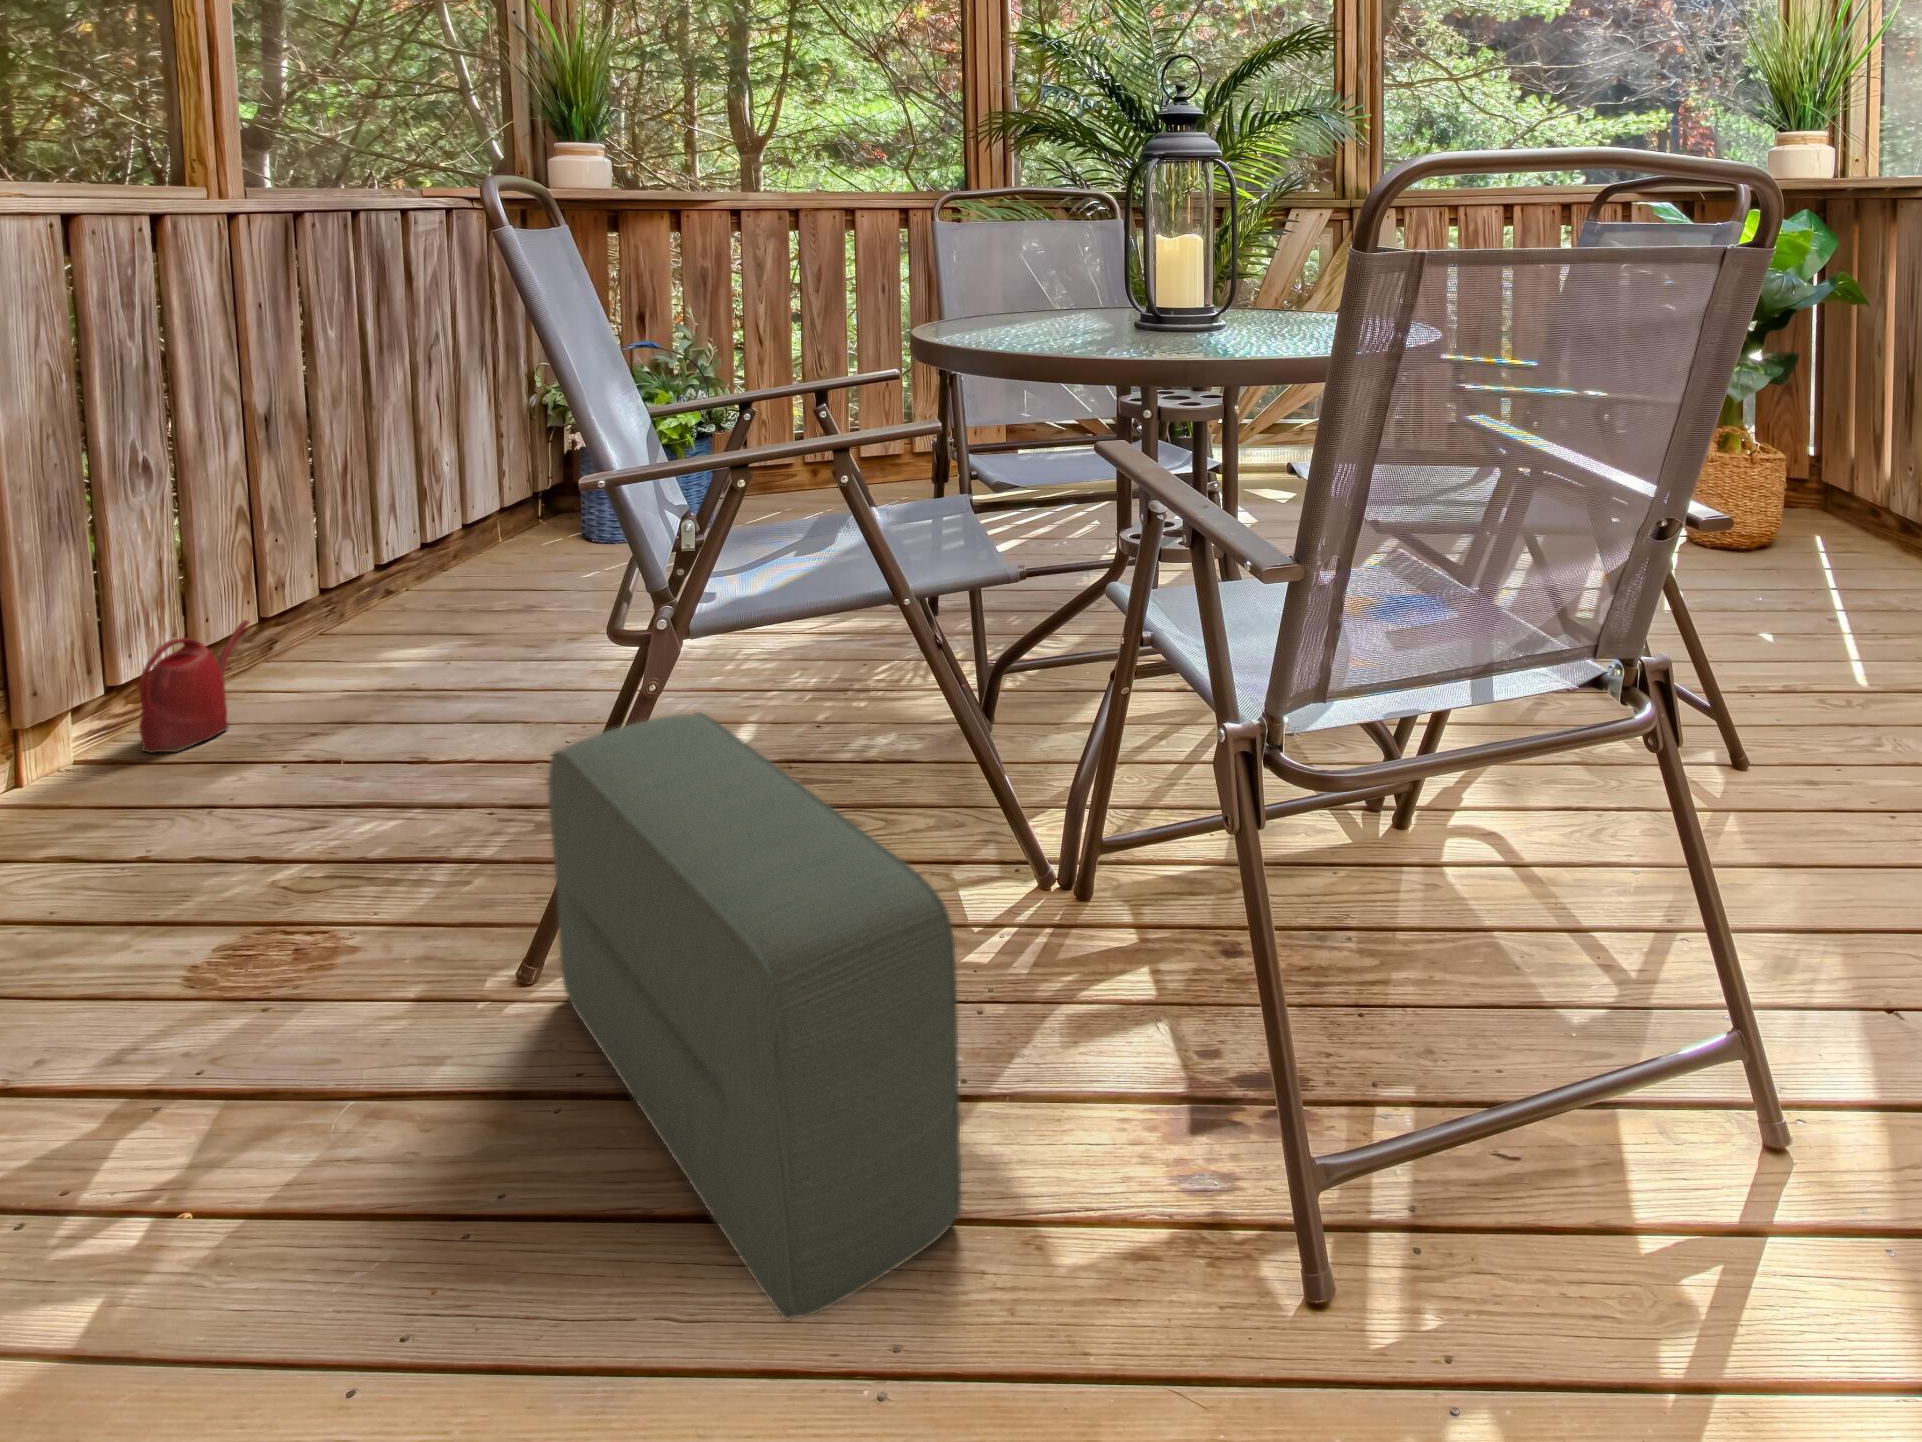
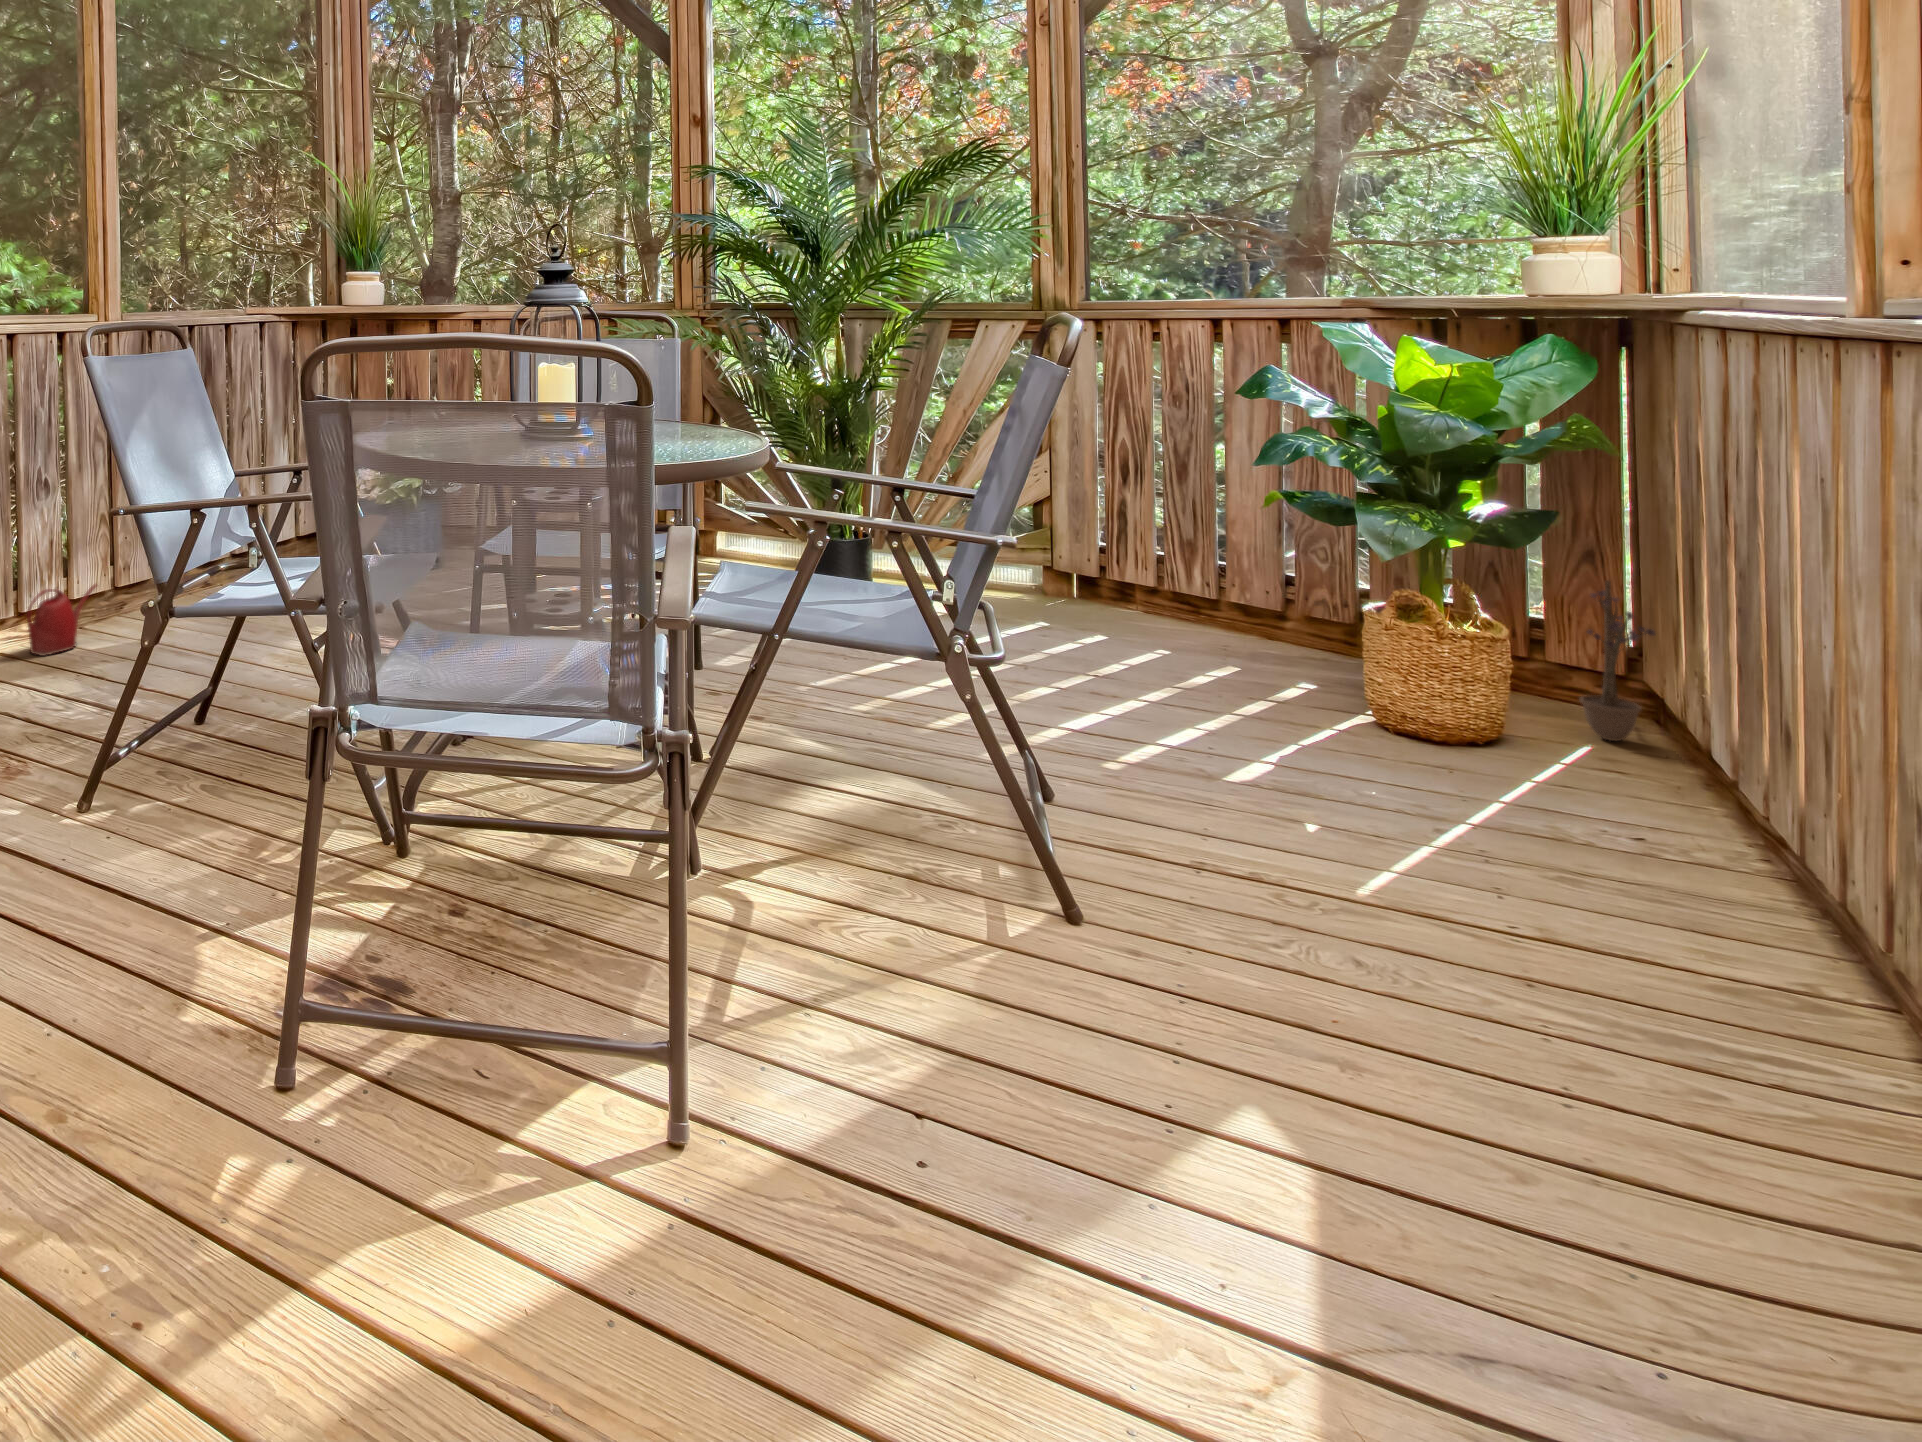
decorative plant: none [1841,419,1891,548] -> present [1579,580,1655,741]
pouf: present [548,712,961,1320] -> none [21,663,175,991]

